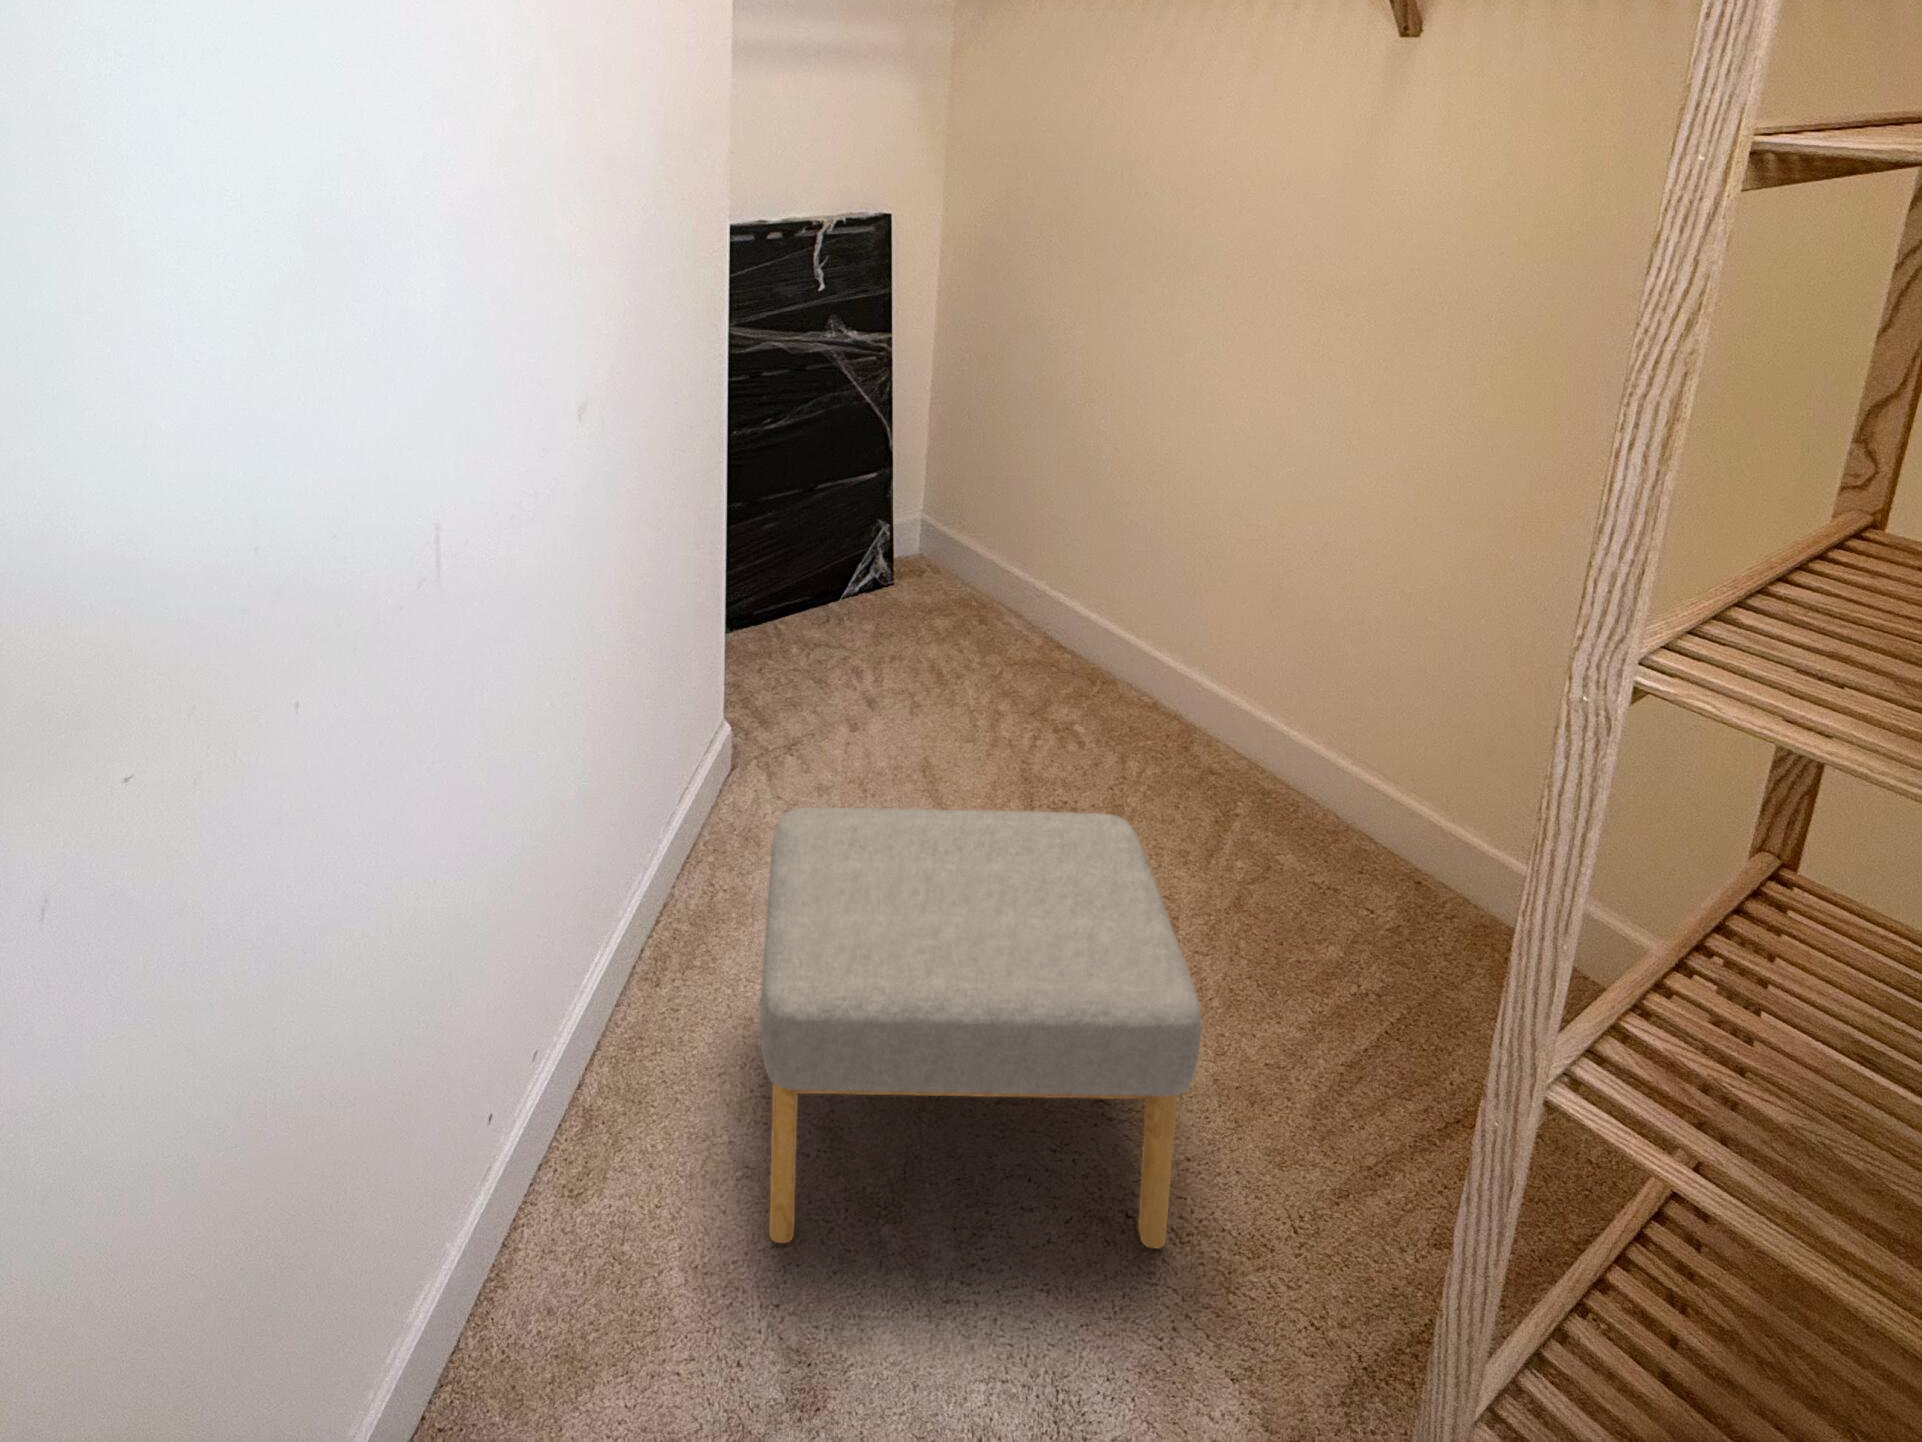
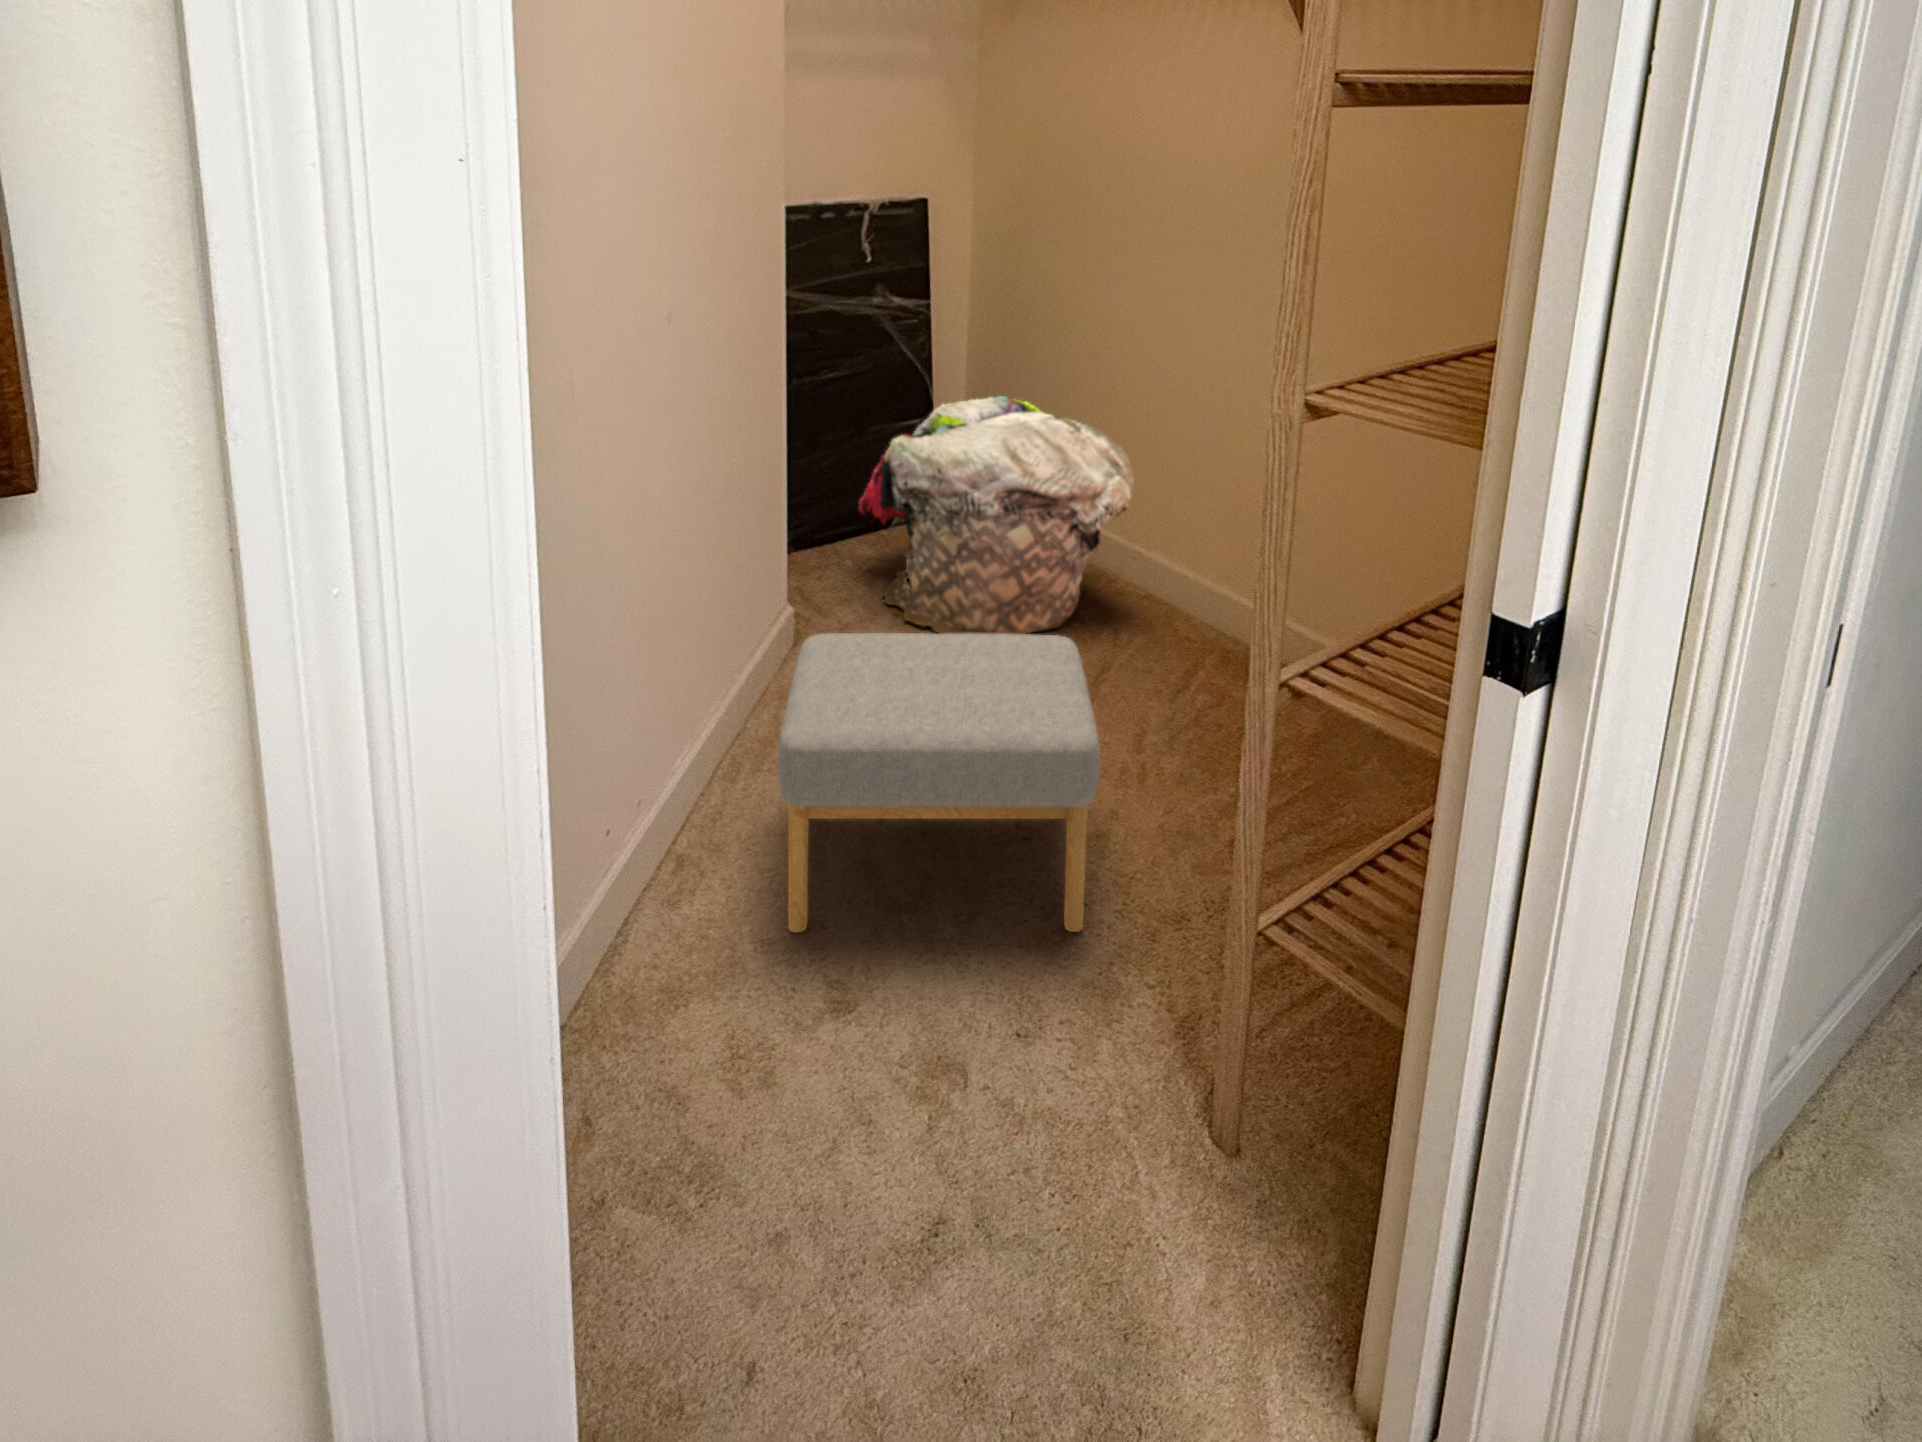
laundry basket: none [812,459,1154,767] -> present [859,396,1134,634]

